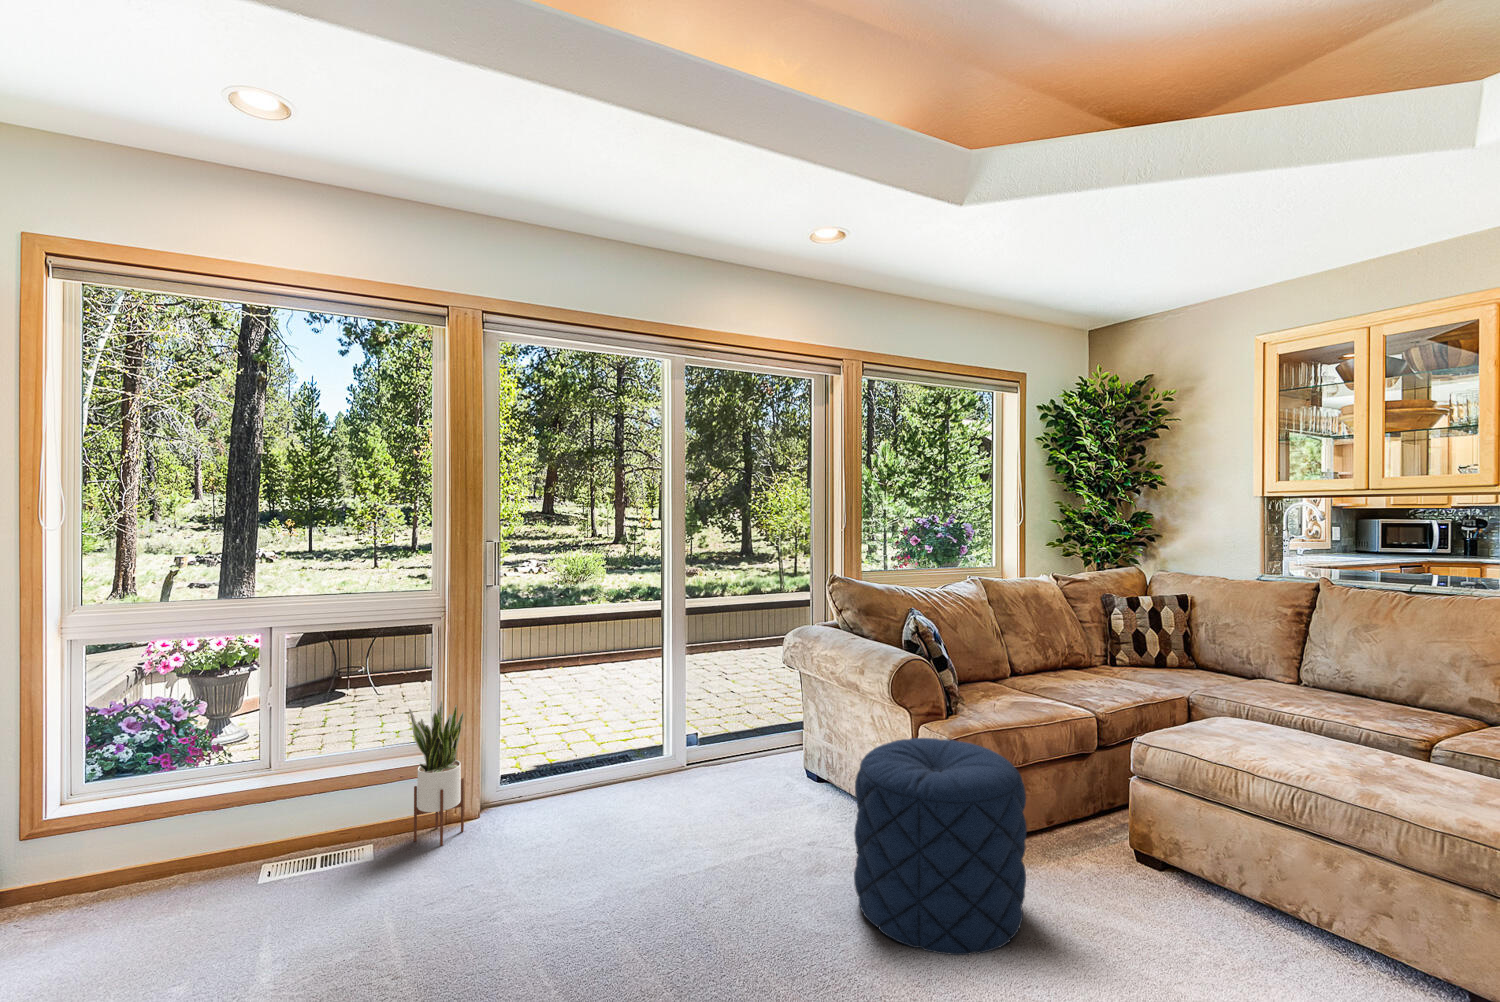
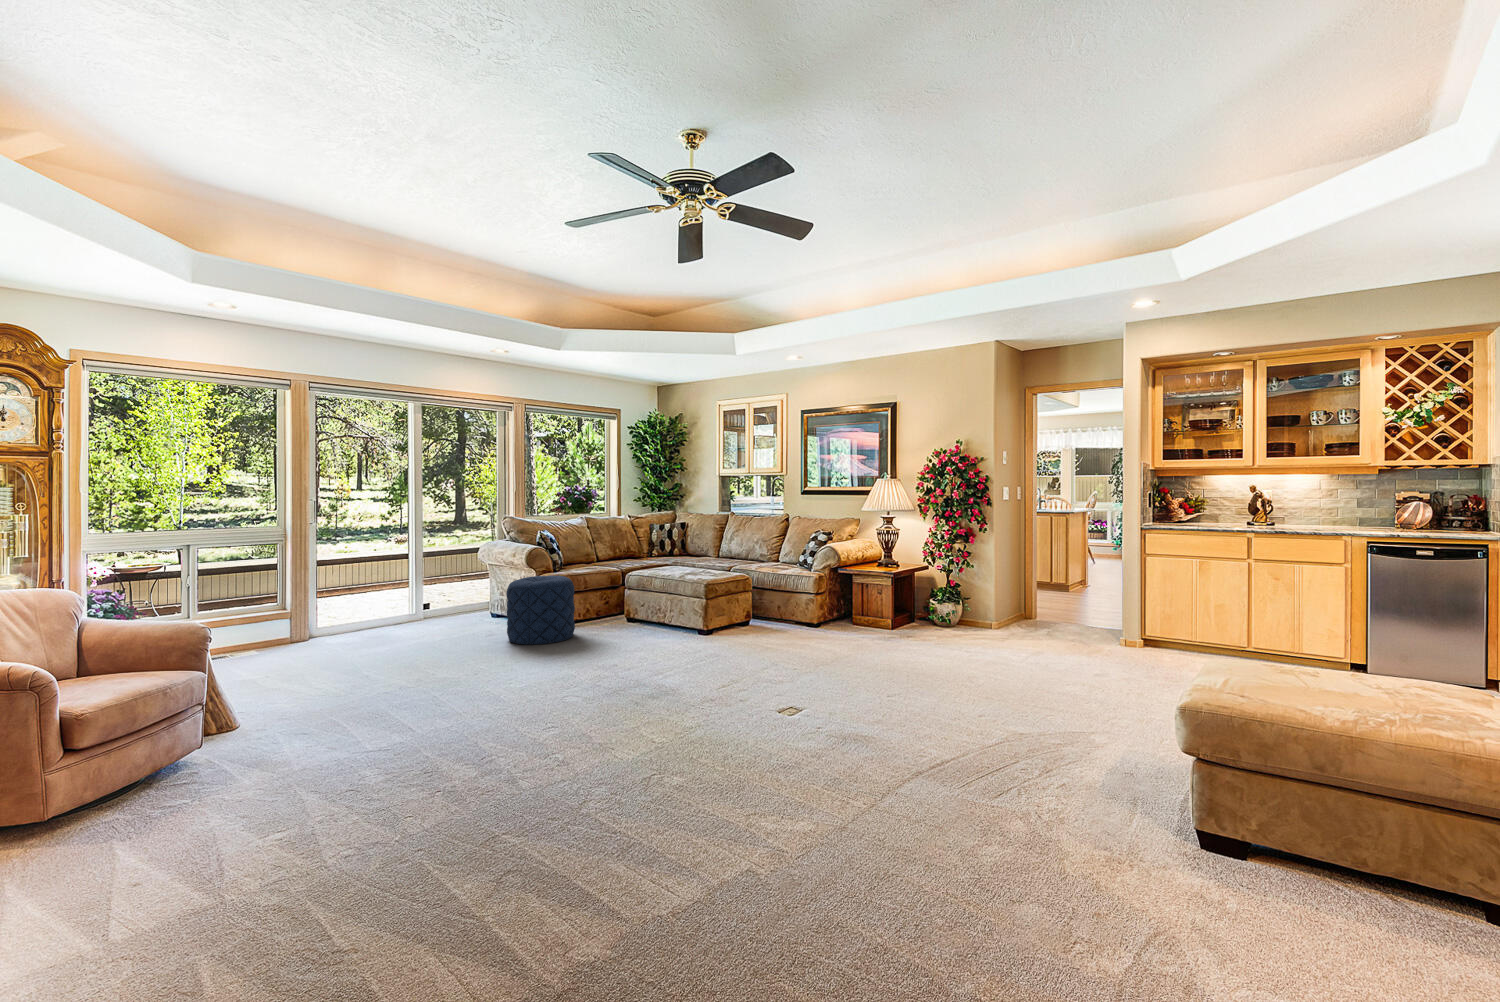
potted plant: present [409,701,464,845] -> none [276,582,305,652]

